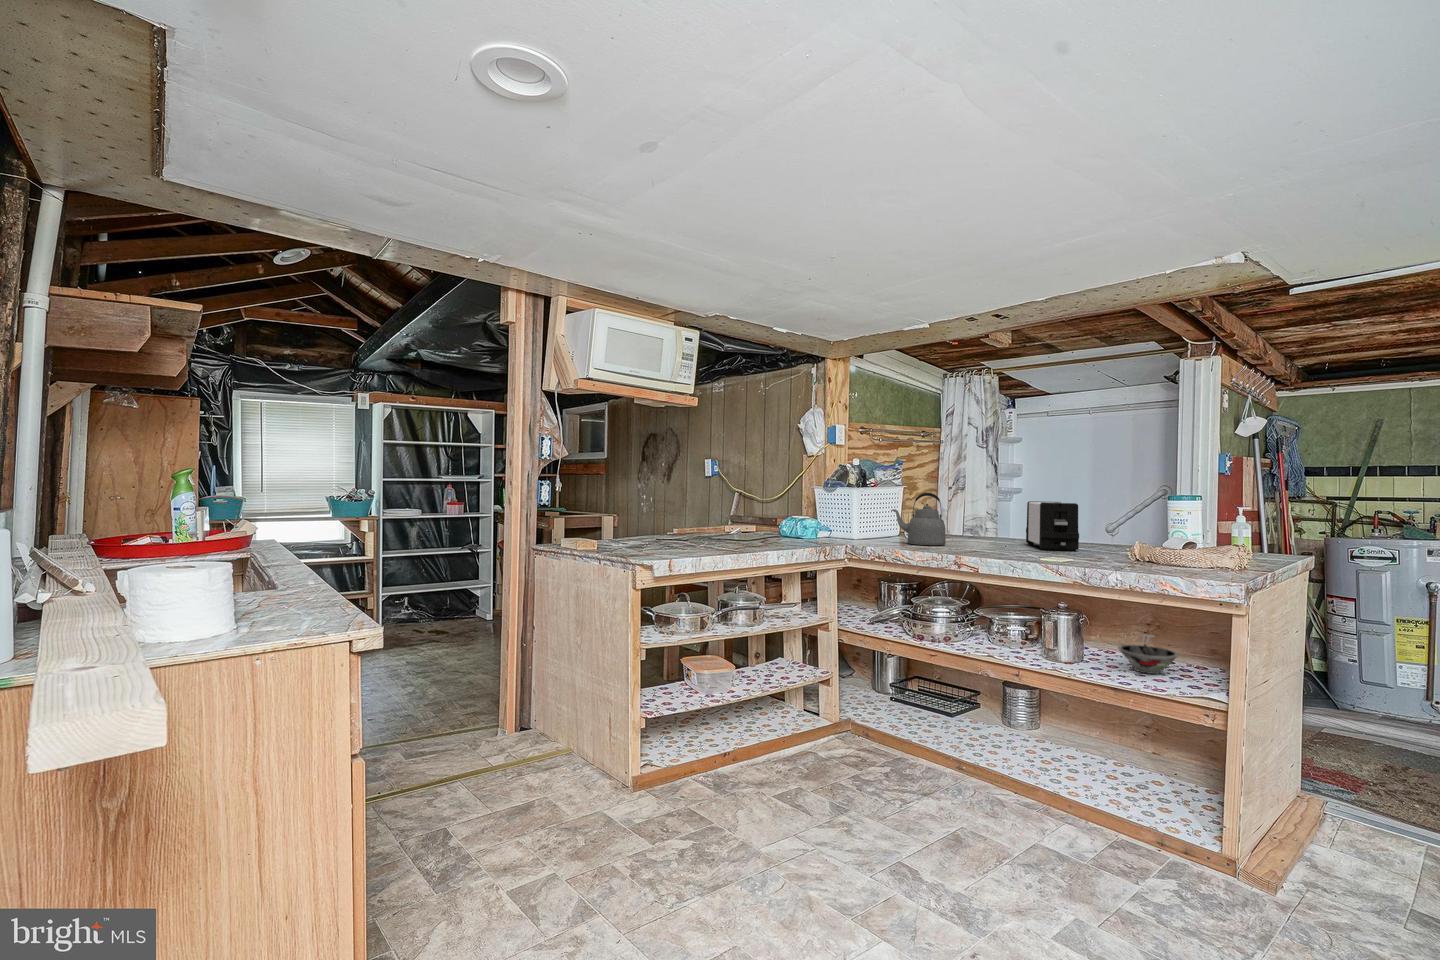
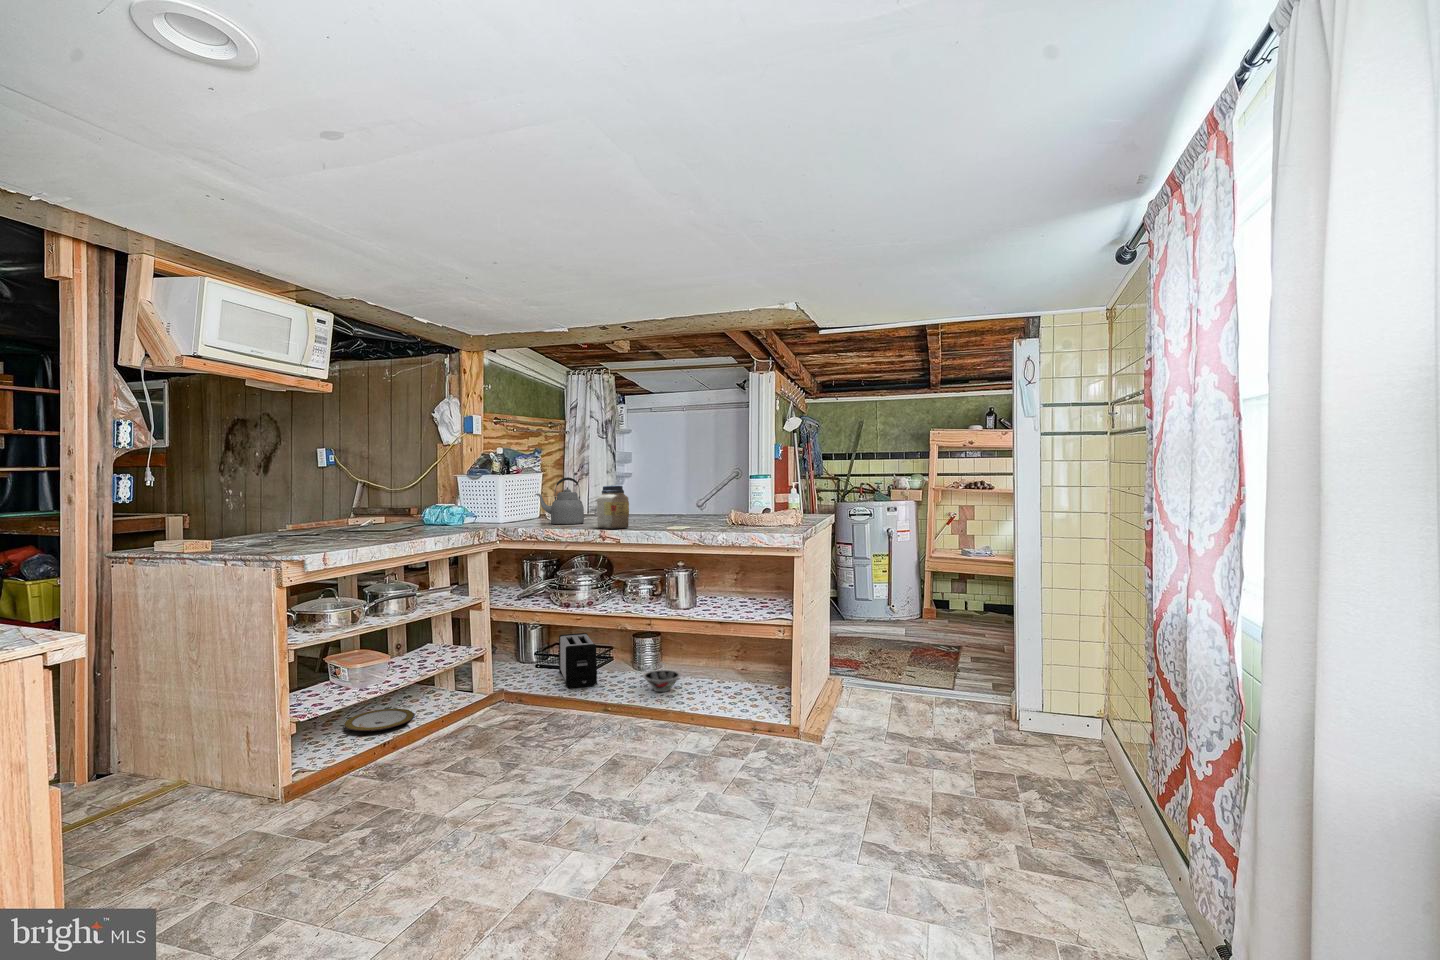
toaster: present [1026,501,1079,551] -> present [559,633,597,688]
jar: none [955,505,994,556] -> present [597,485,629,529]
bowl: present [1118,634,1179,674] -> present [643,663,681,692]
plate: none [697,716,759,738] -> present [345,709,414,731]

